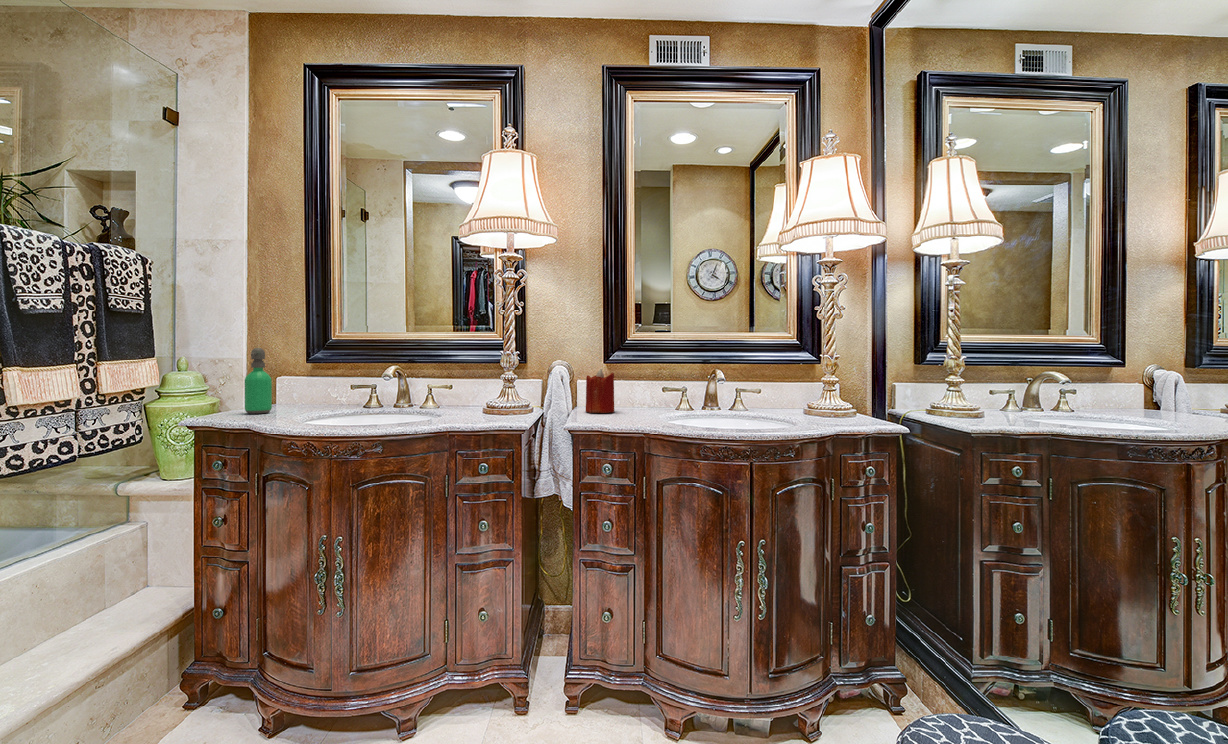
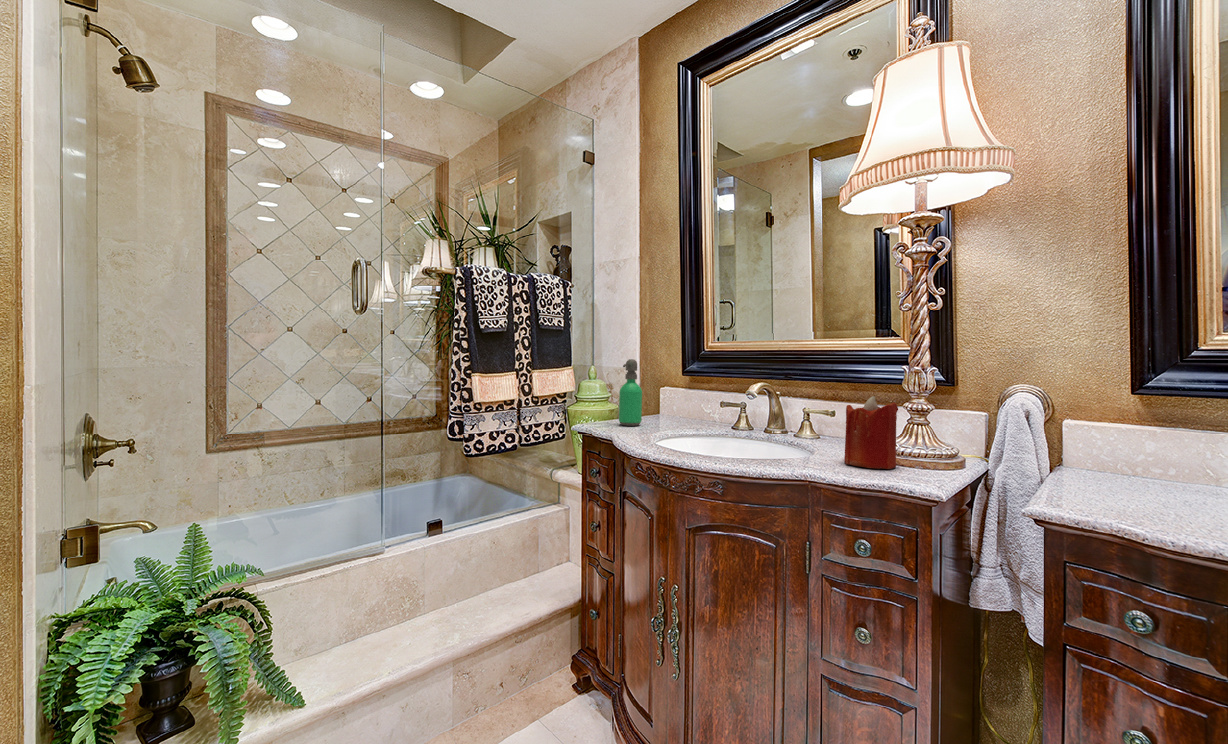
candle: present [586,369,614,413] -> present [844,396,898,469]

